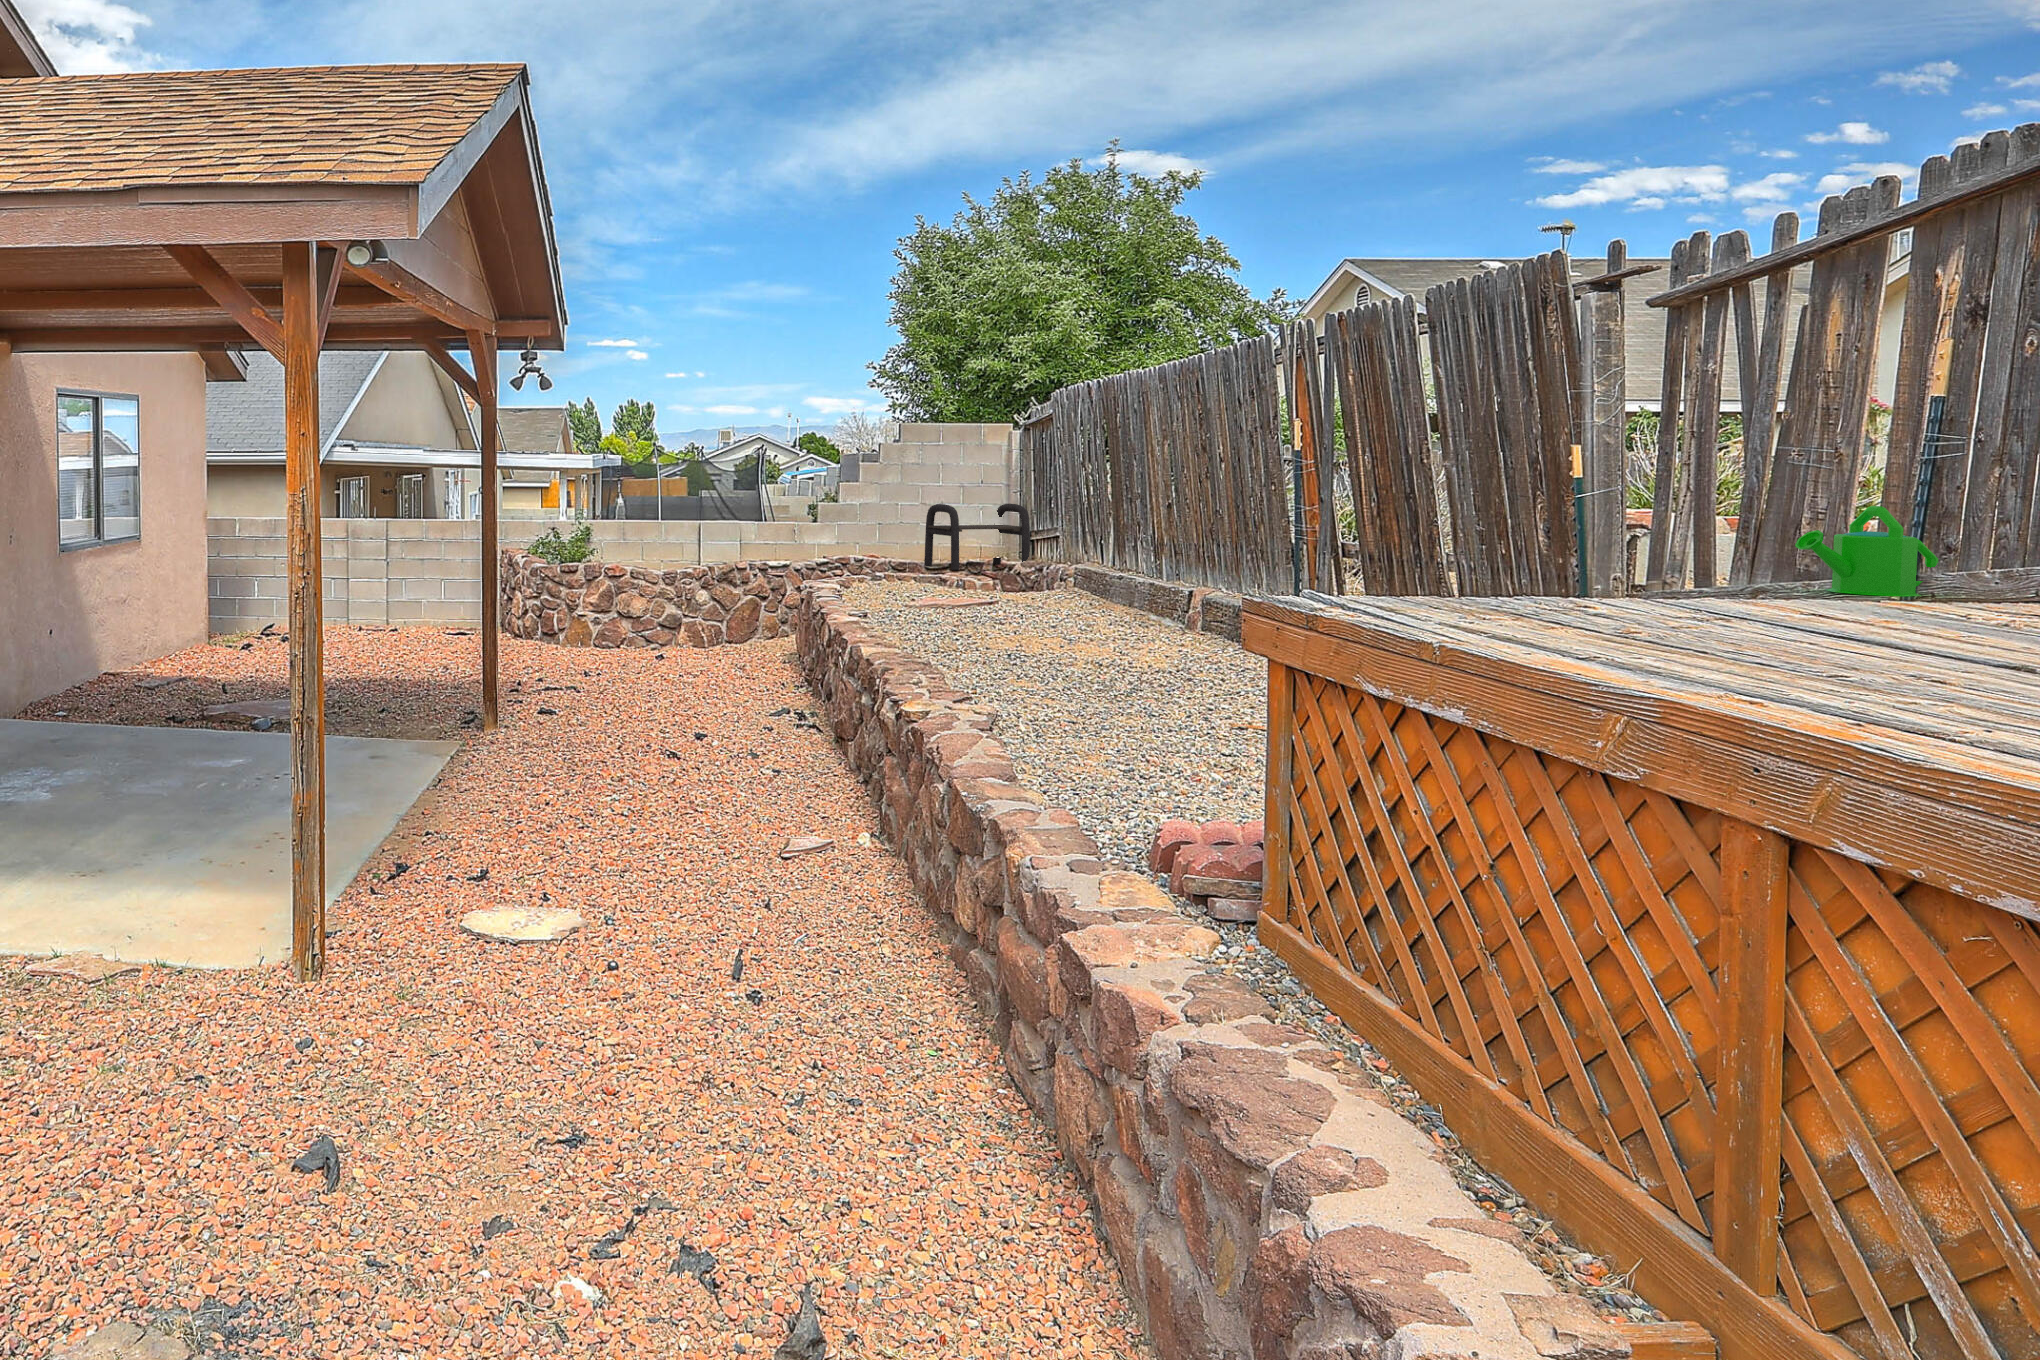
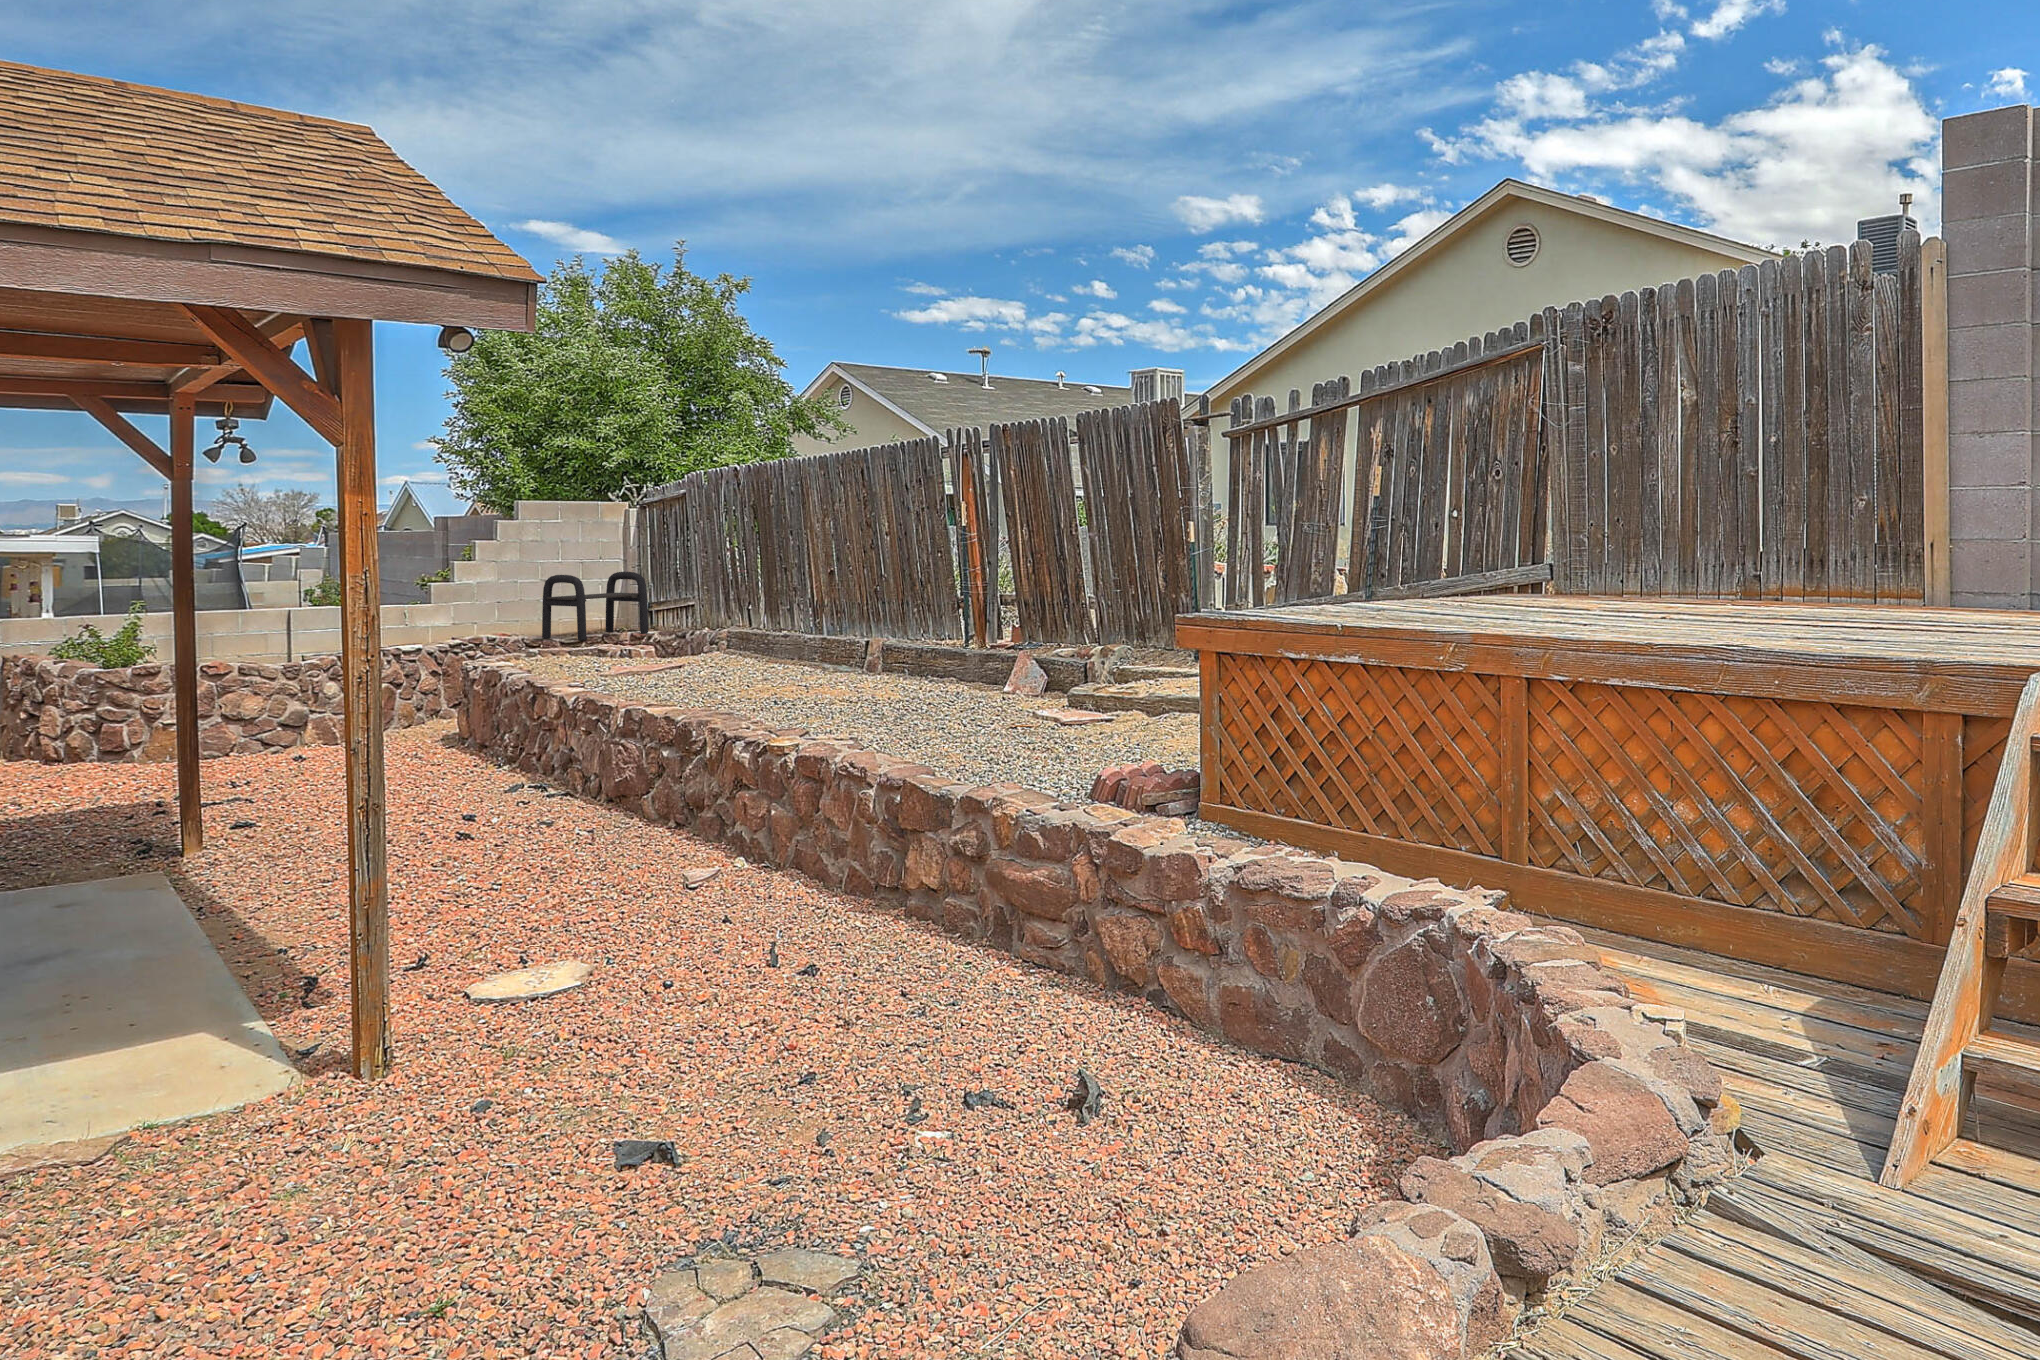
watering can: present [1795,506,1938,597] -> none [1333,552,1376,597]

